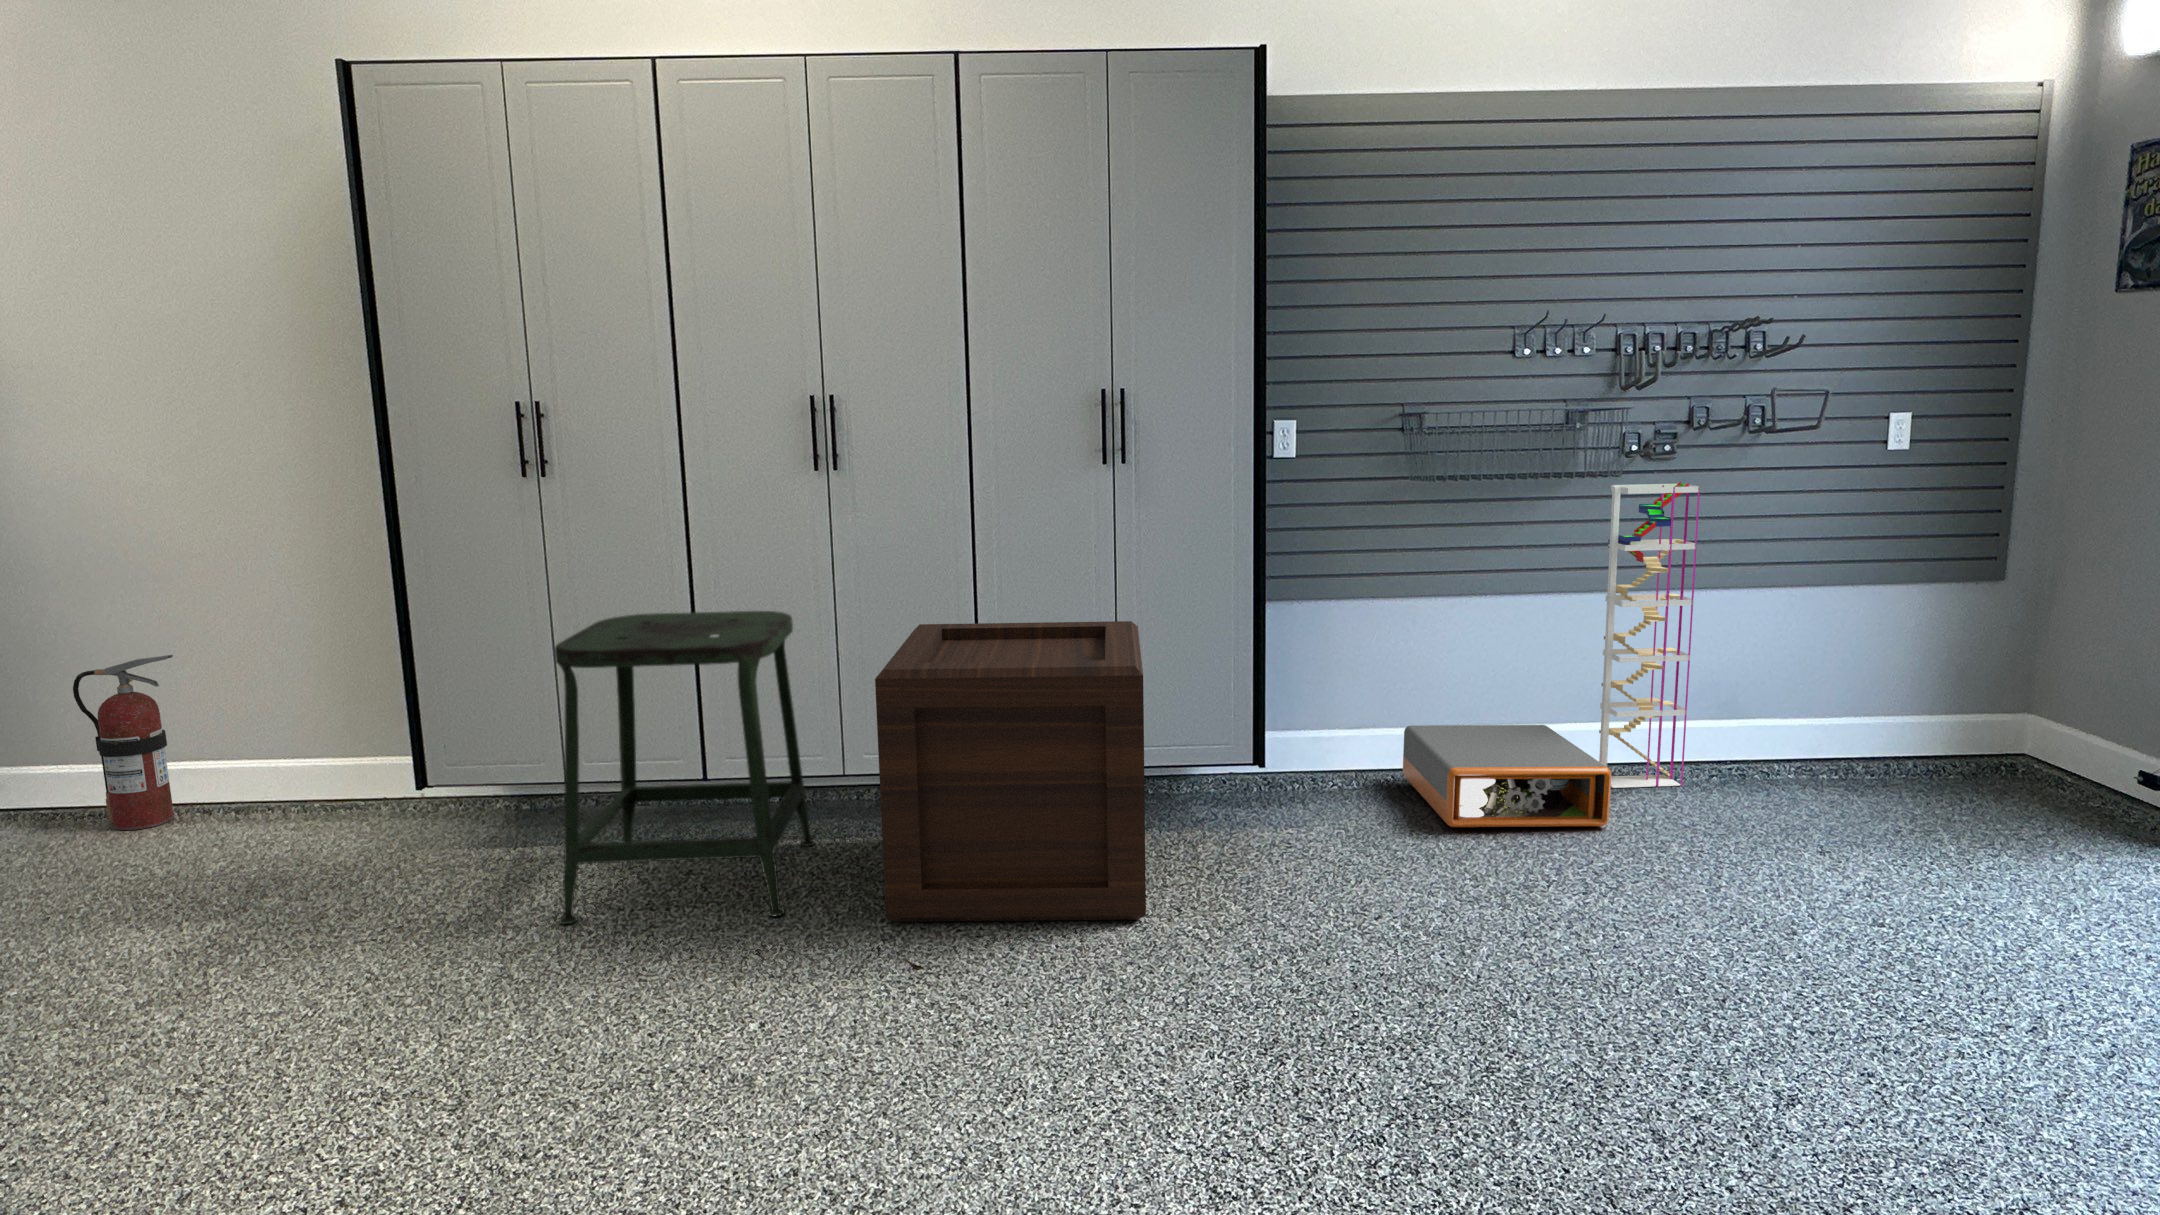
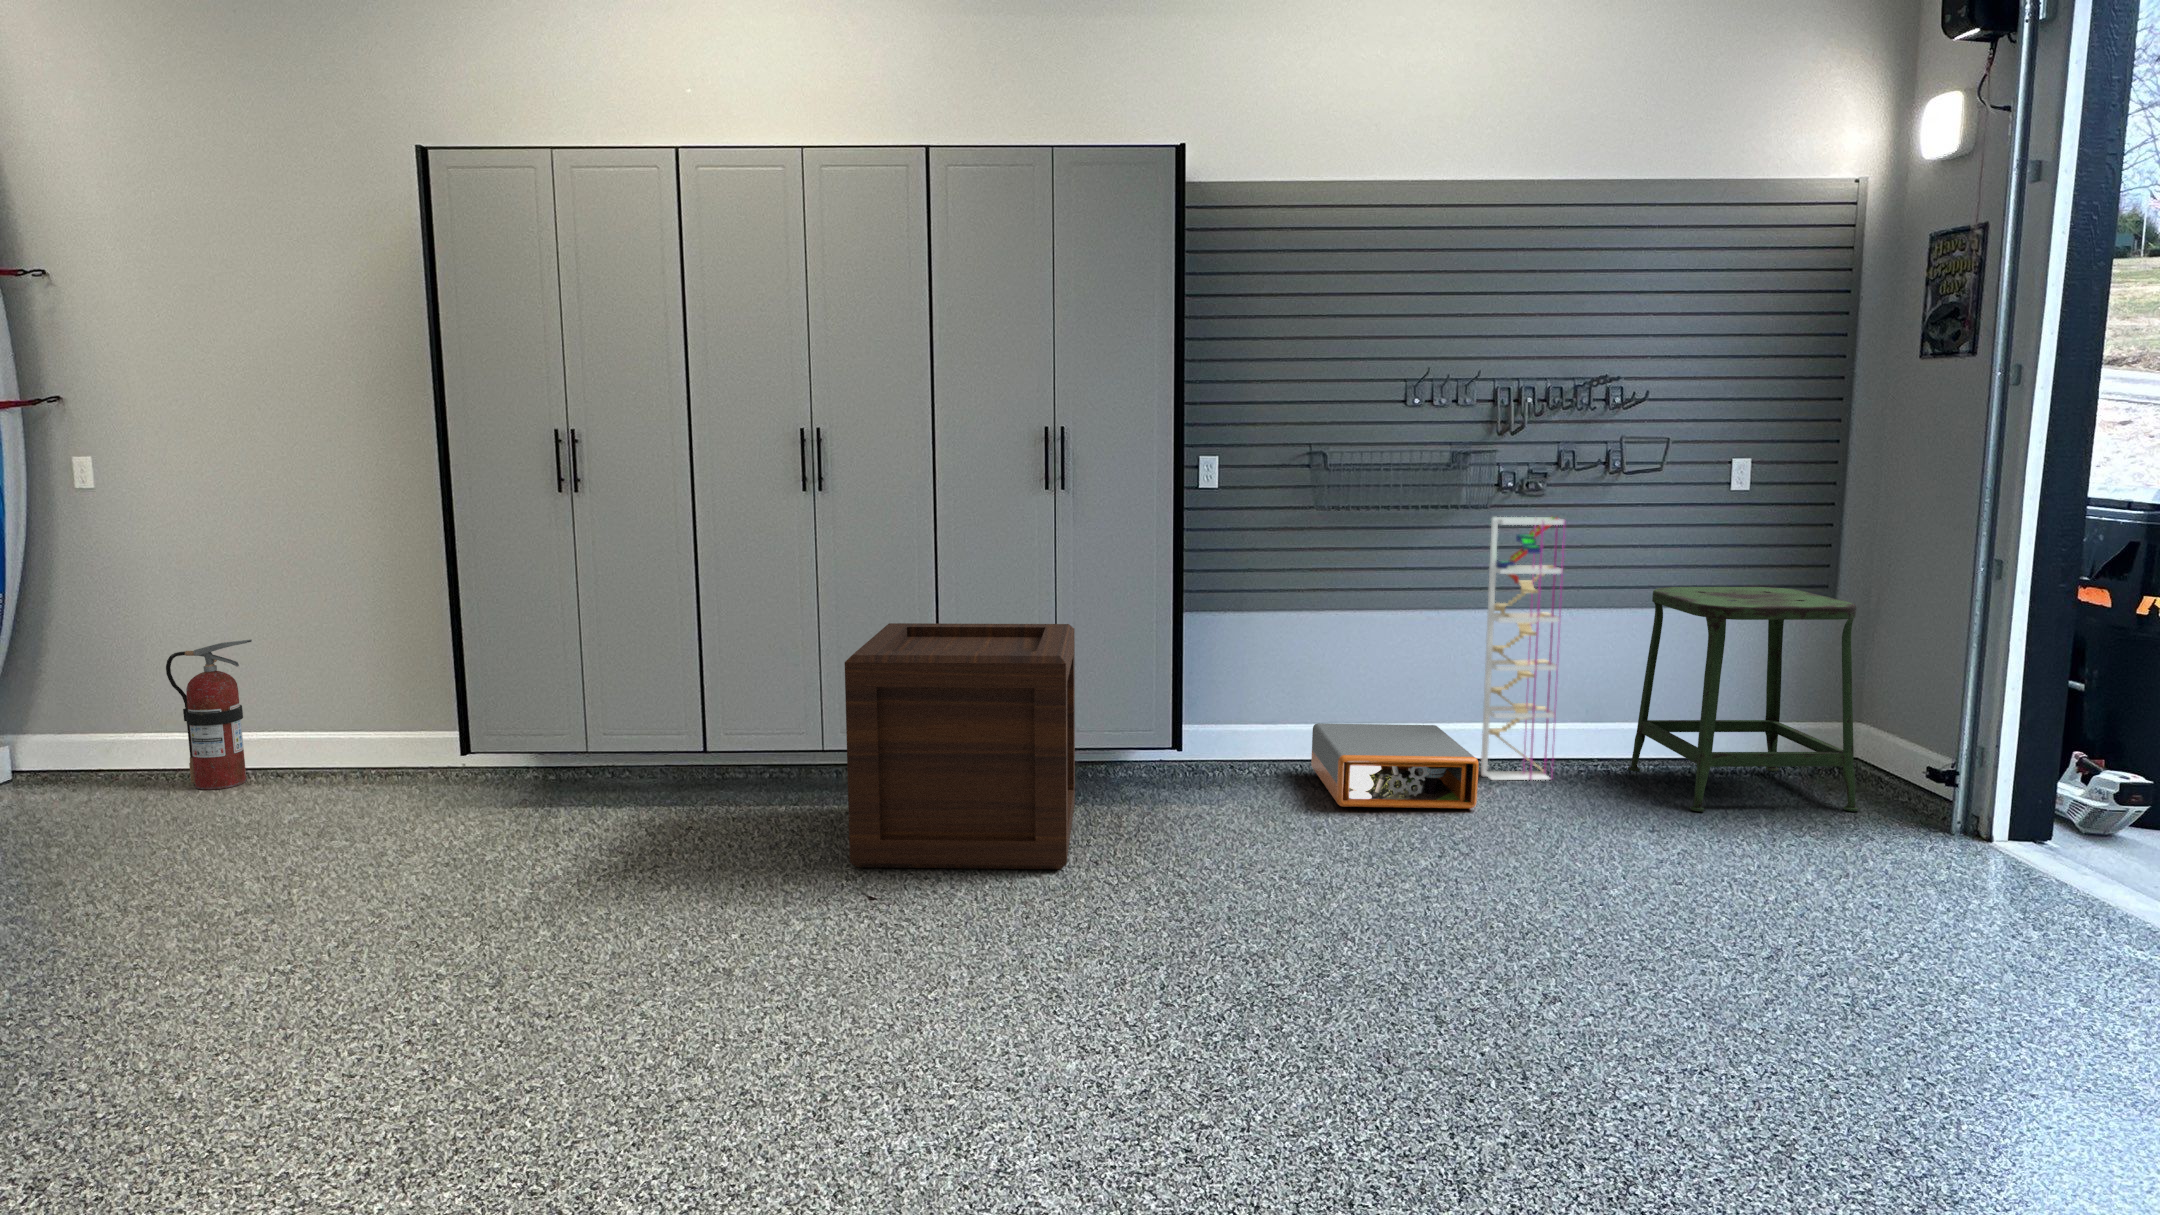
stool: present [555,611,815,924] -> present [1628,587,1859,811]

